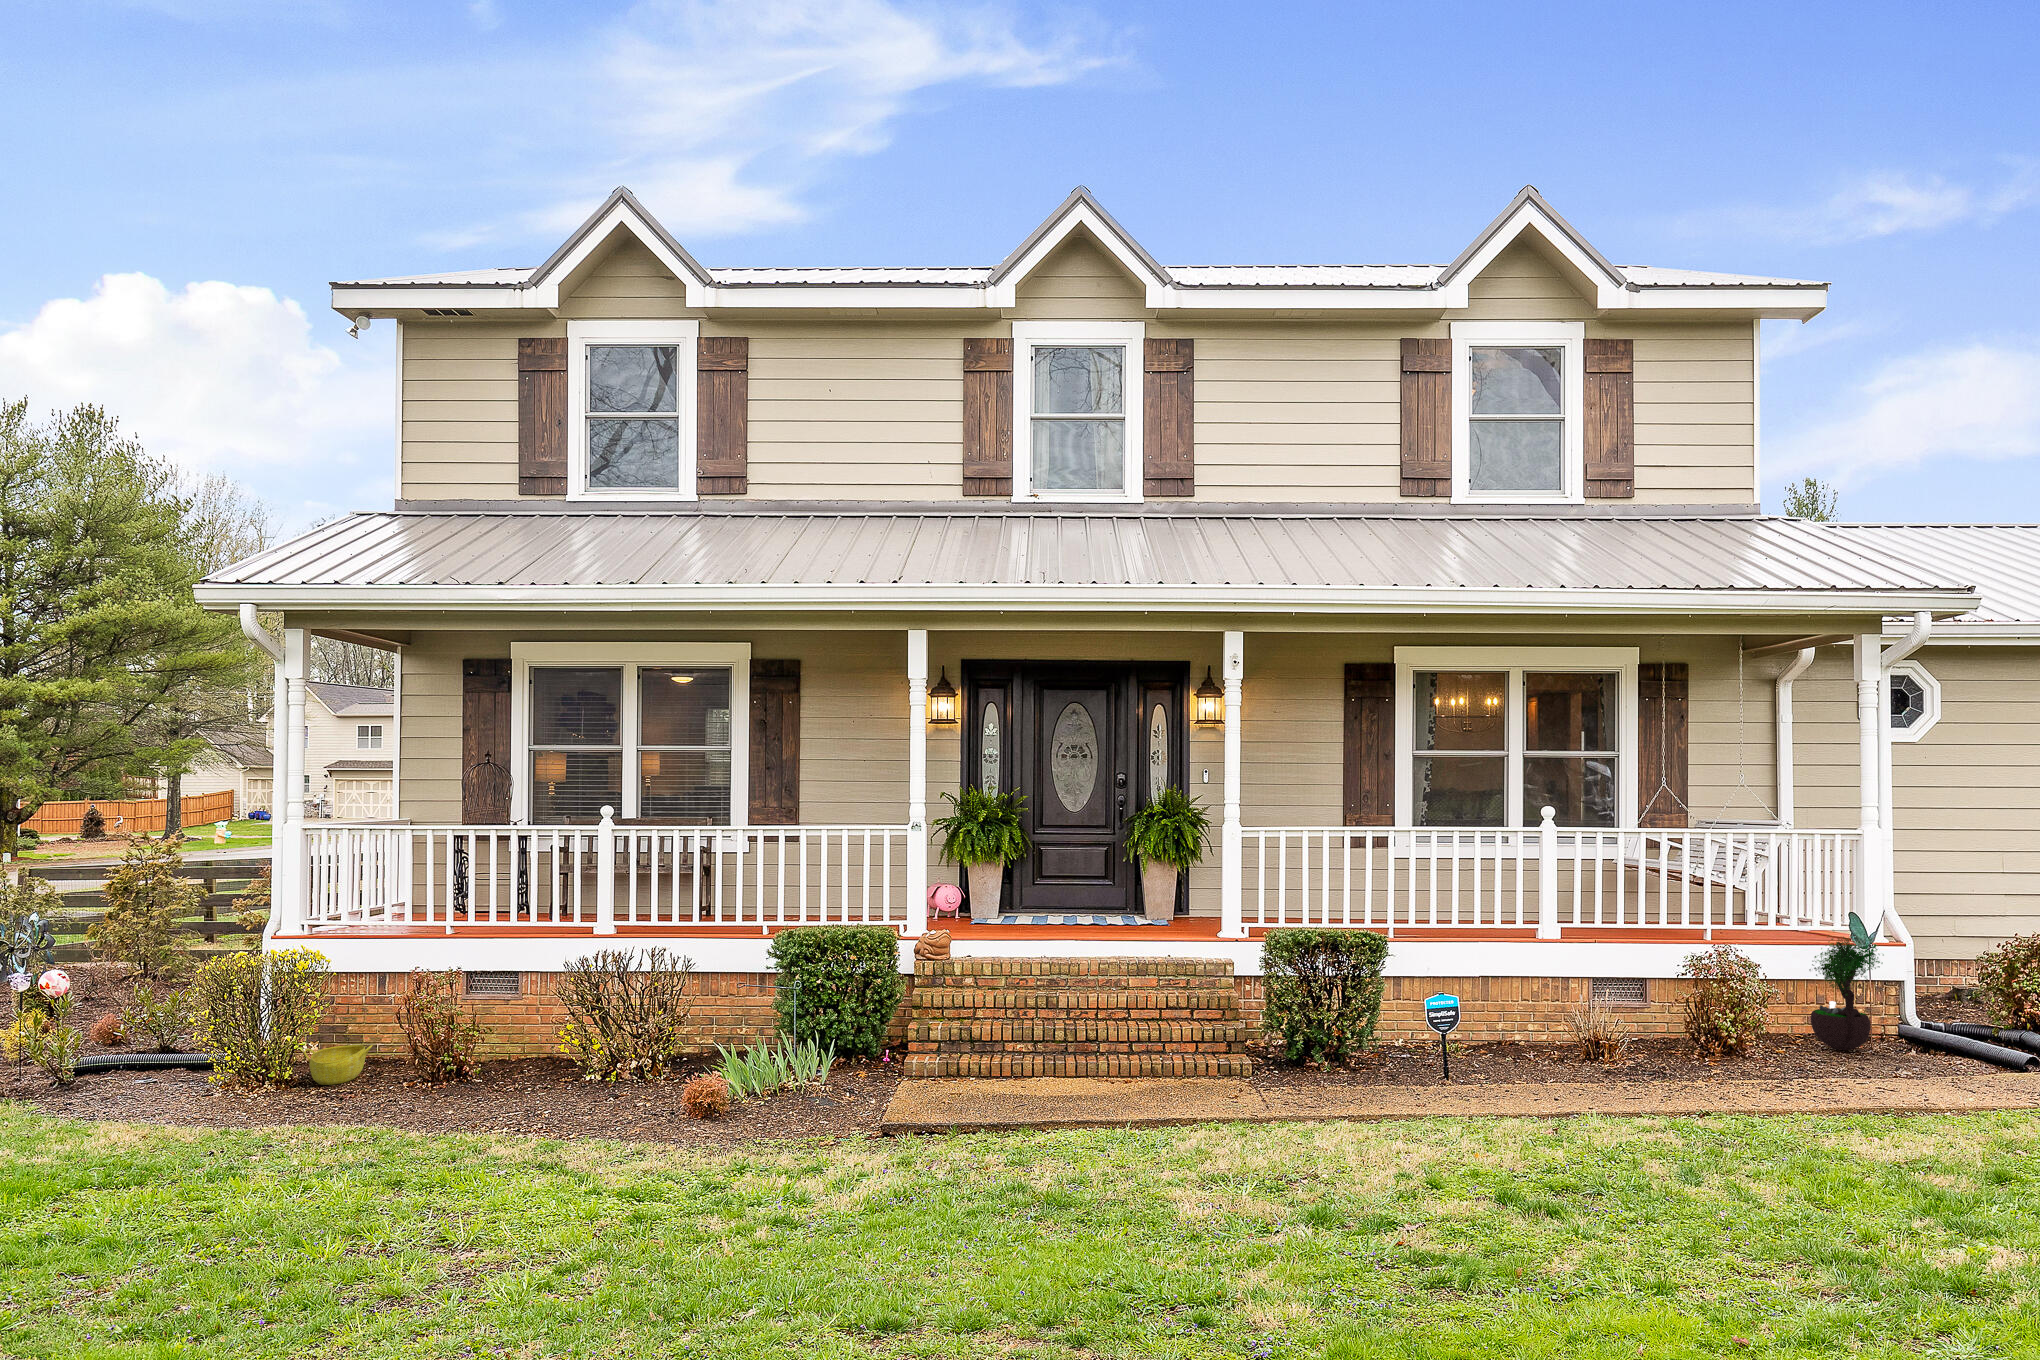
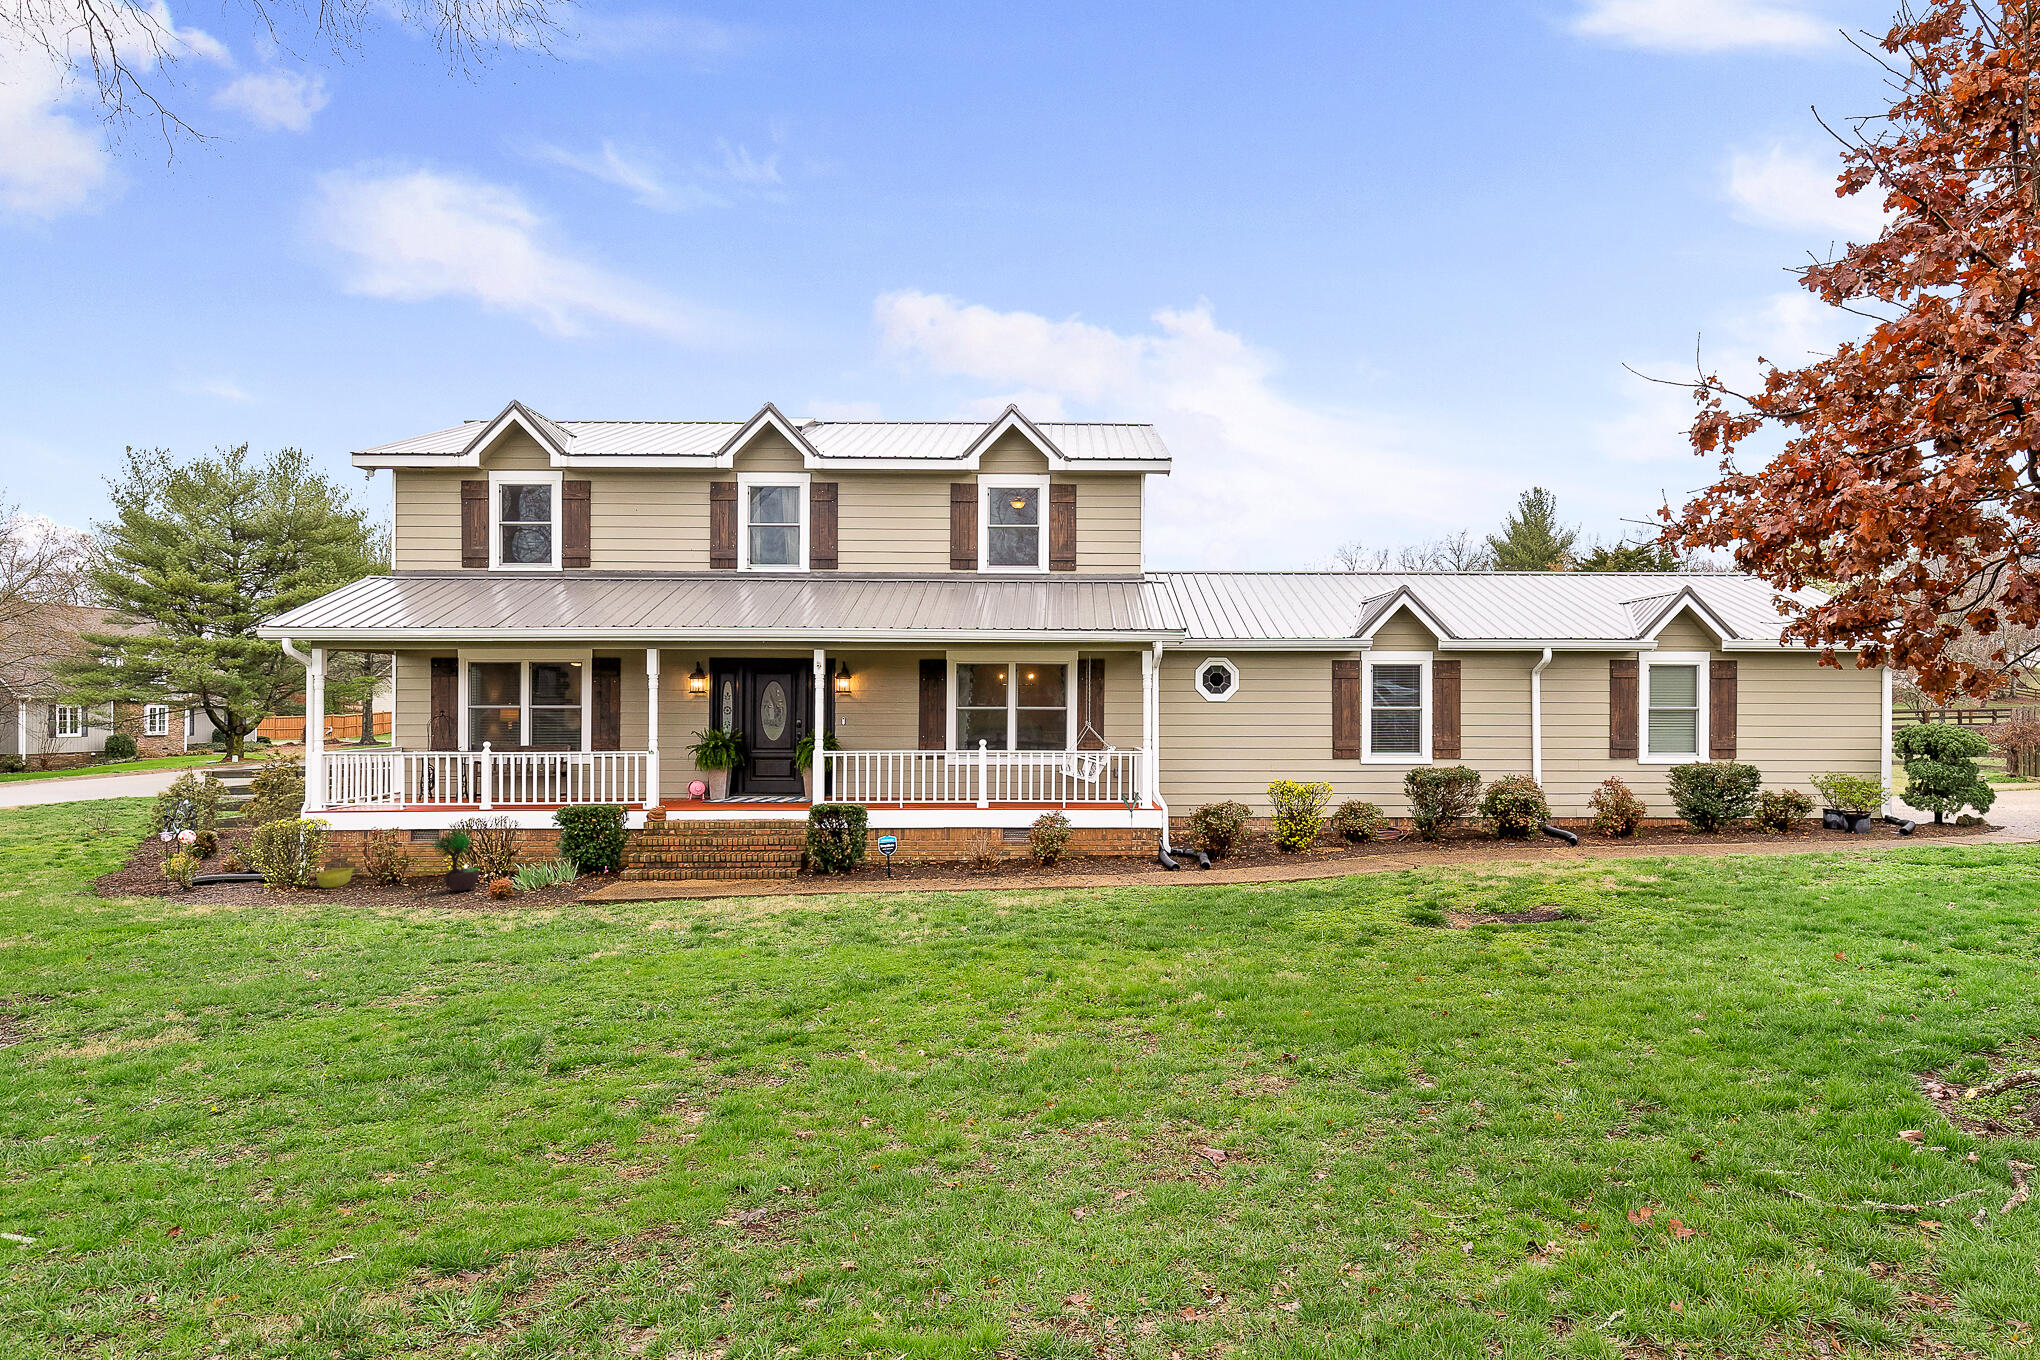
potted tree: present [1809,937,1880,1050] -> present [431,829,479,891]

